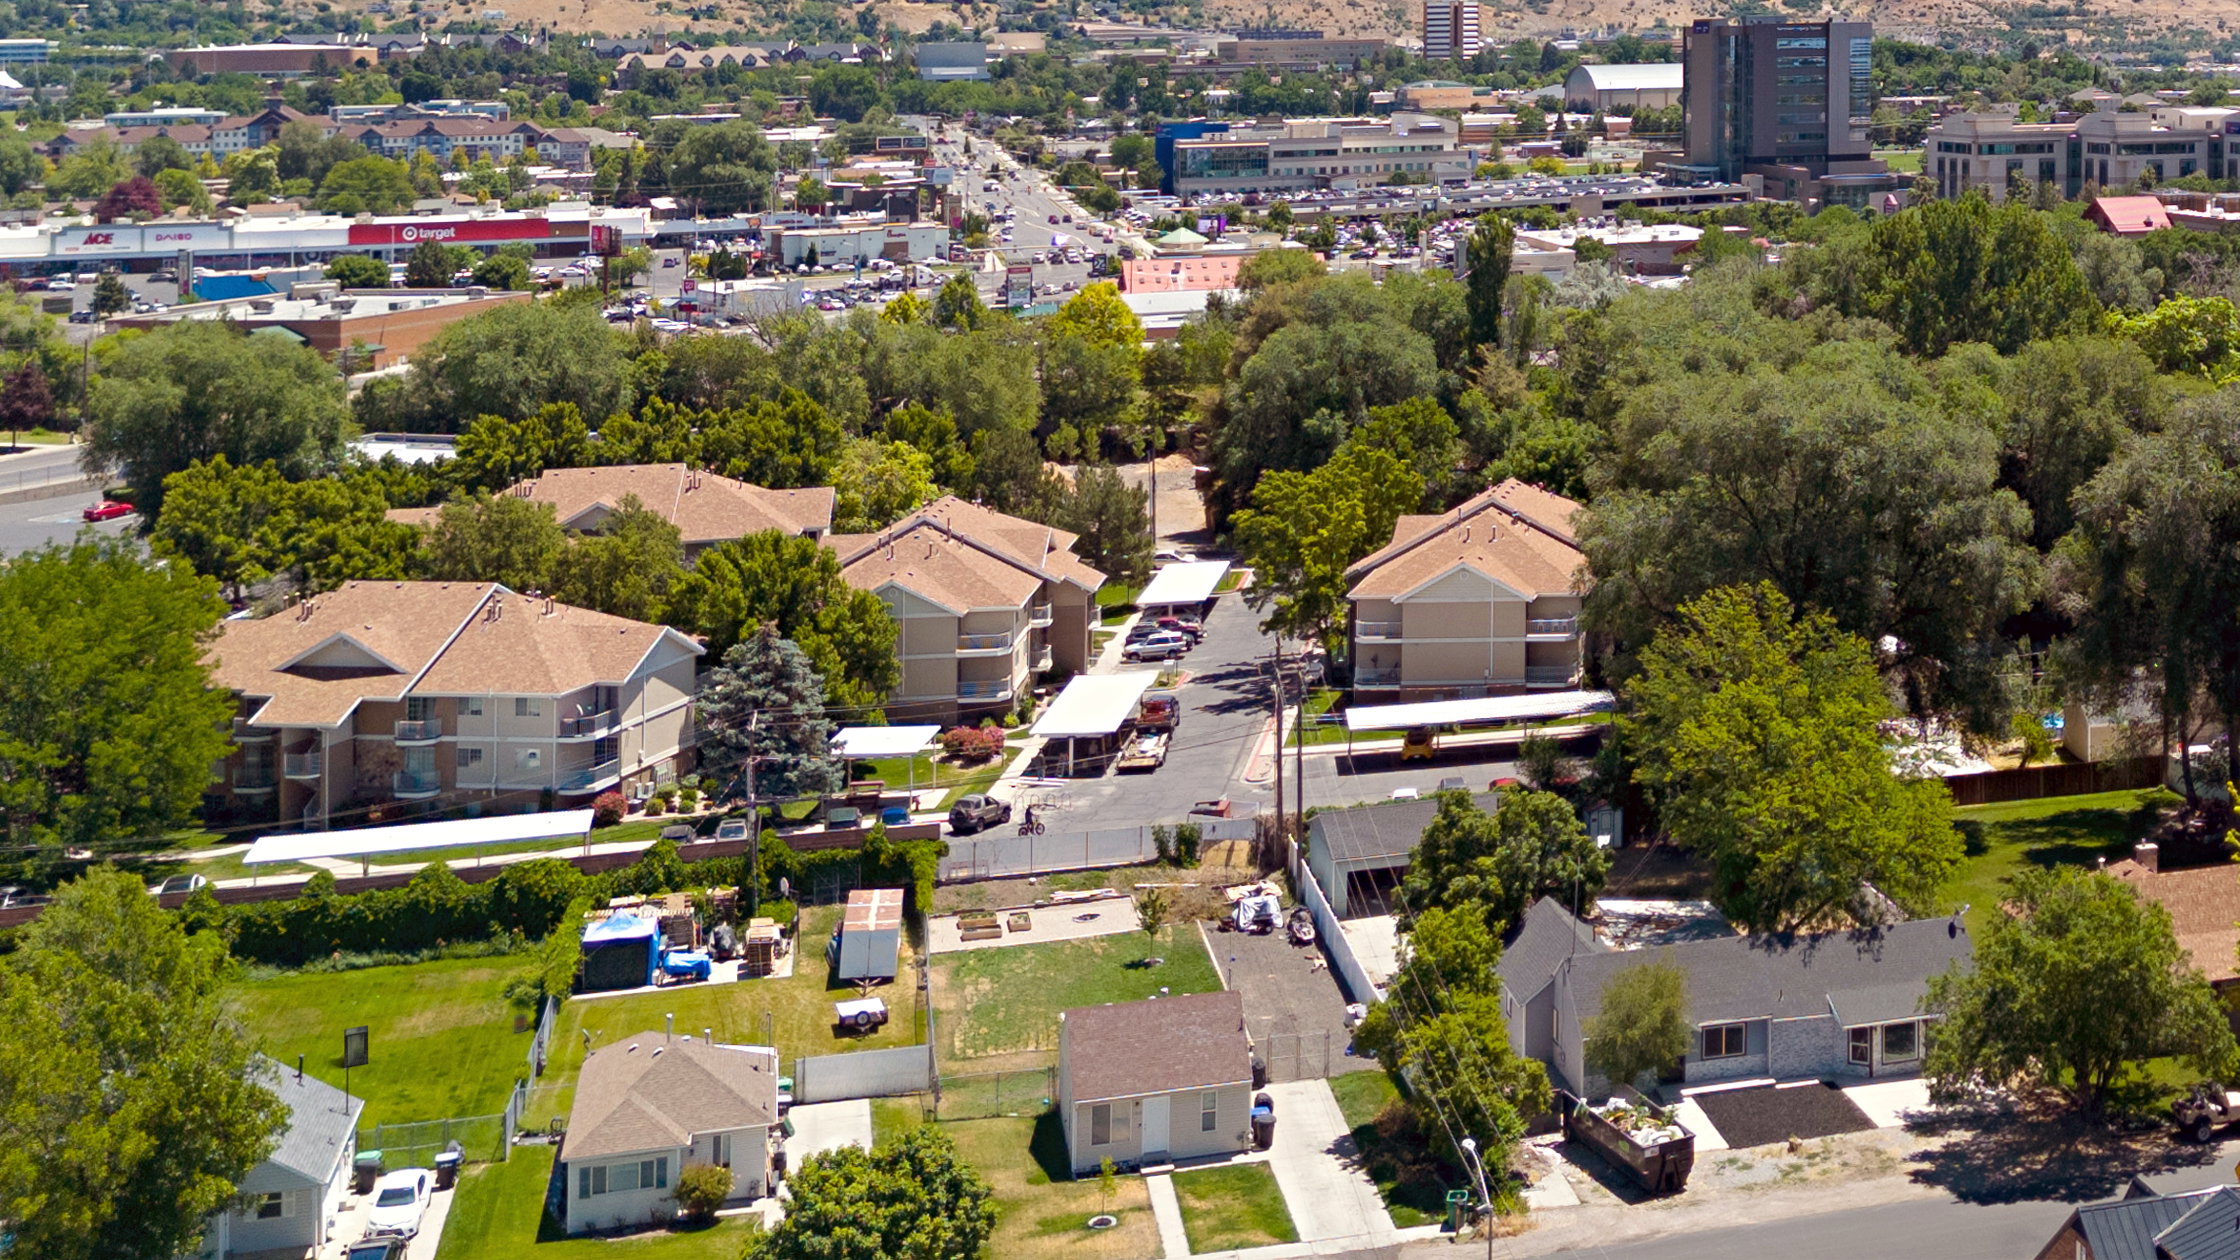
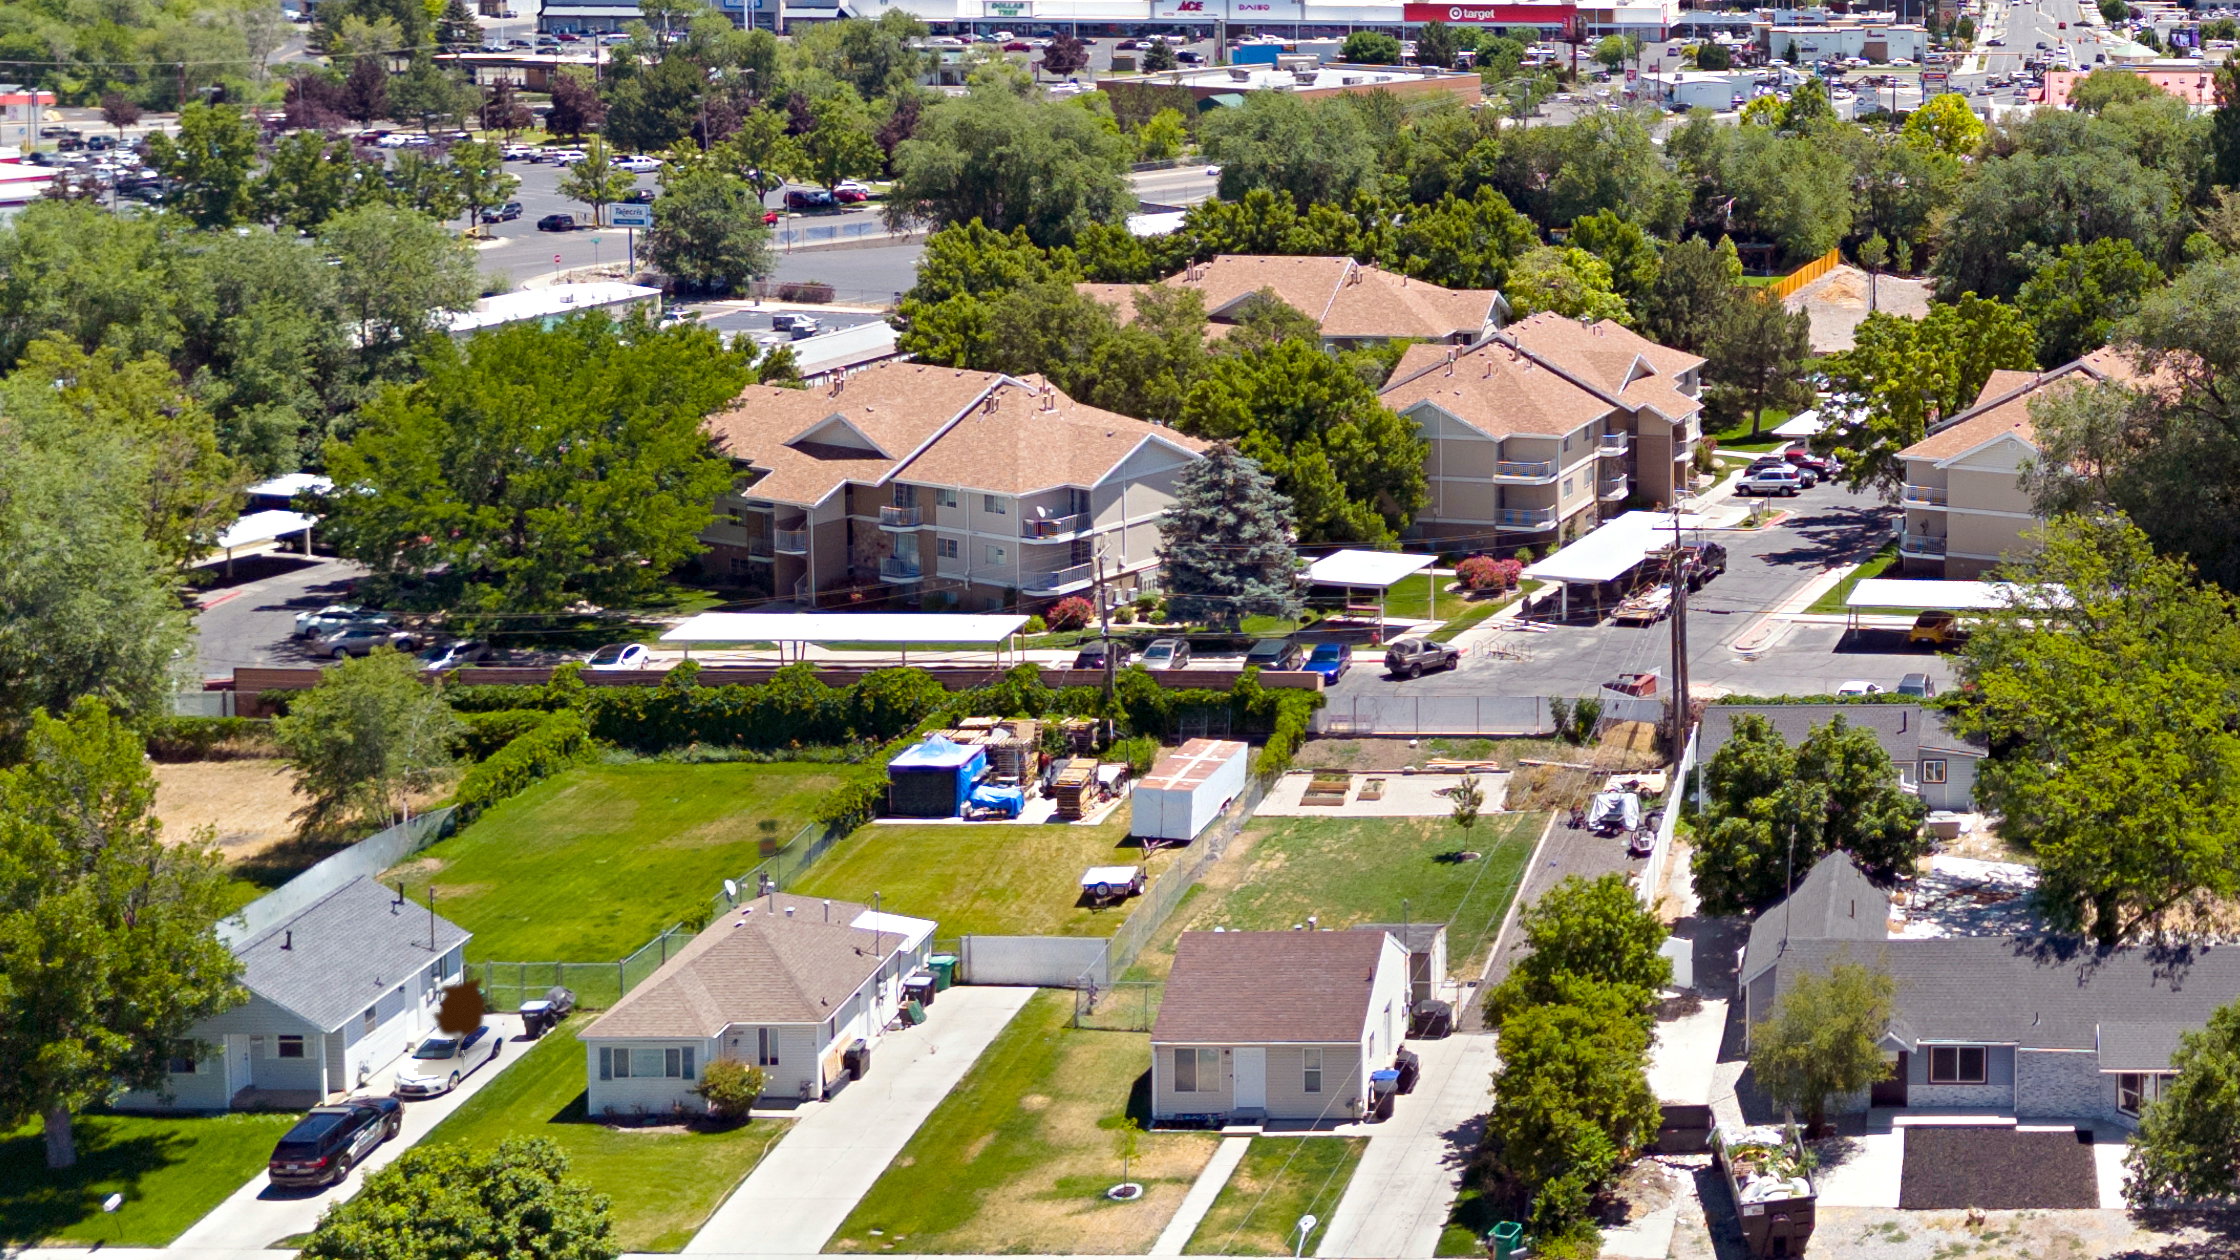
storage box: present [344,1025,368,1068] -> none [577,831,611,876]
lounge chair: none [355,1142,424,1217] -> present [434,978,487,1054]

